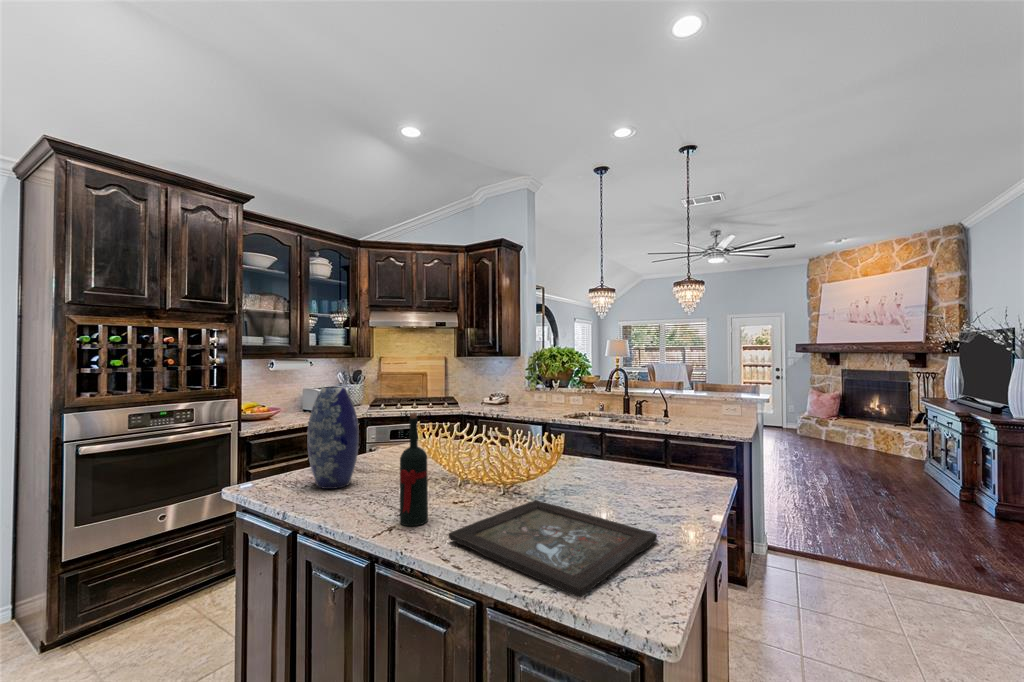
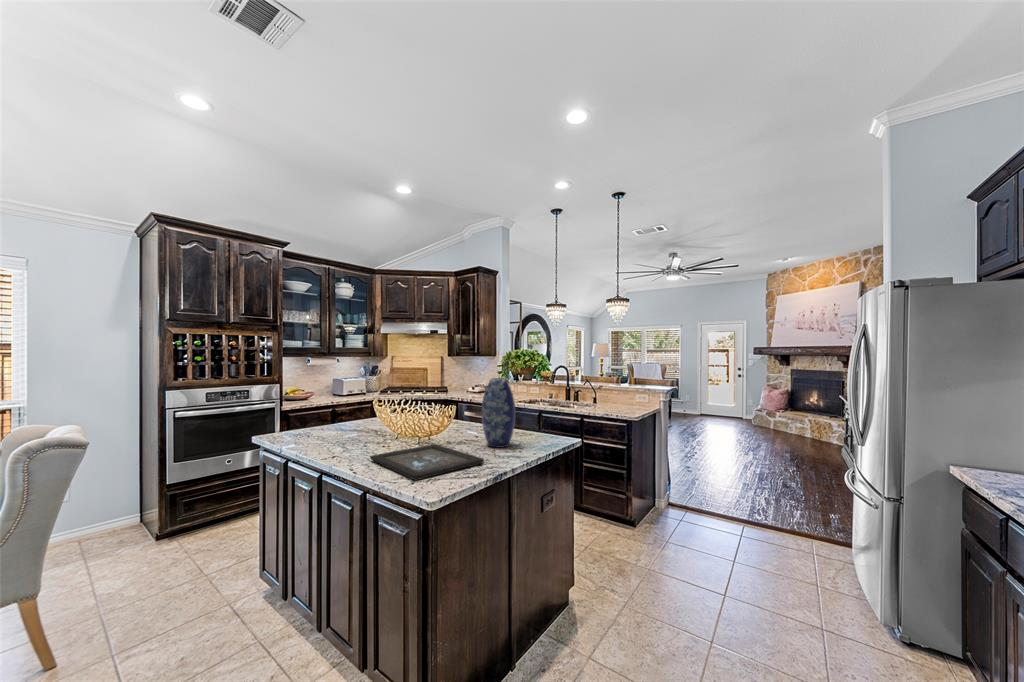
vase: present [307,387,359,489] -> present [482,378,515,447]
wine bottle: present [400,413,428,526] -> none [350,390,367,454]

